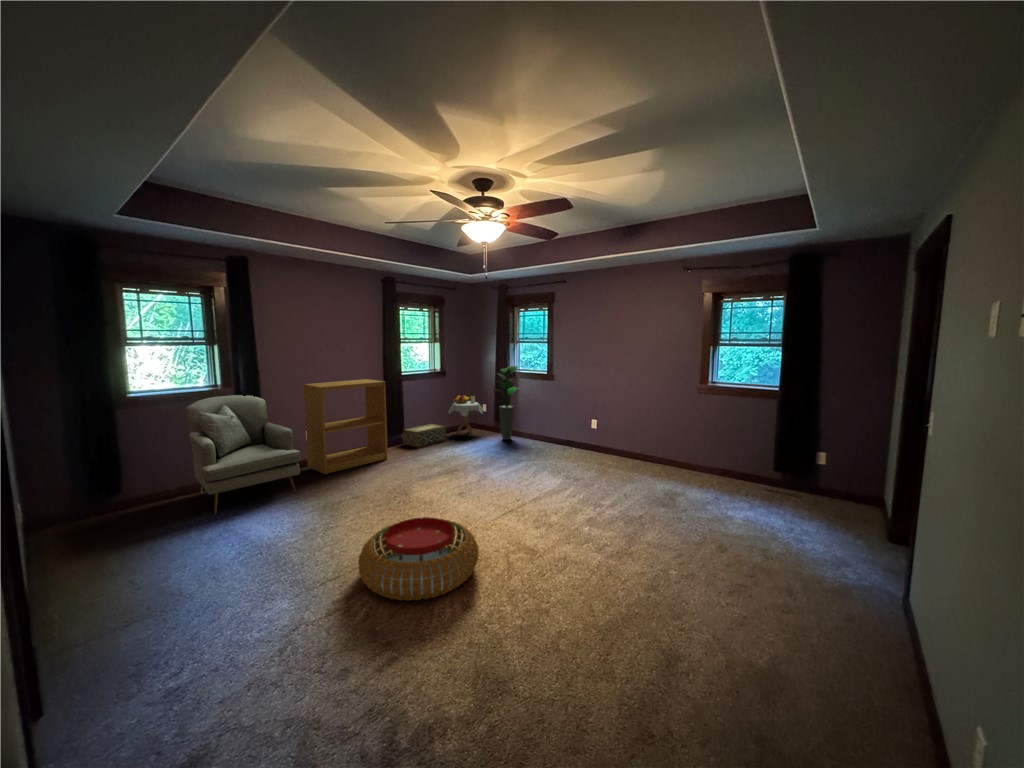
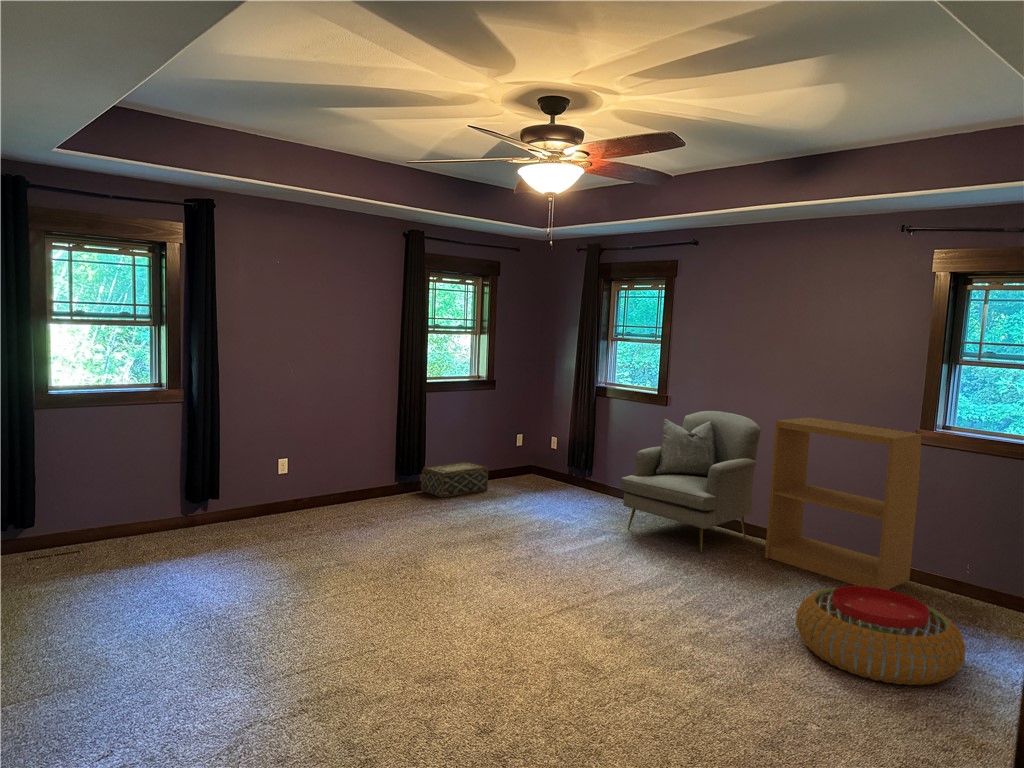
potted plant: present [498,366,519,440] -> none [562,378,617,497]
bookshelf: present [304,379,388,474] -> present [765,417,922,590]
side table: present [449,390,483,436] -> none [495,412,551,488]
armchair: present [185,395,301,514] -> present [621,411,761,553]
pouf: present [358,517,478,601] -> present [796,585,966,685]

